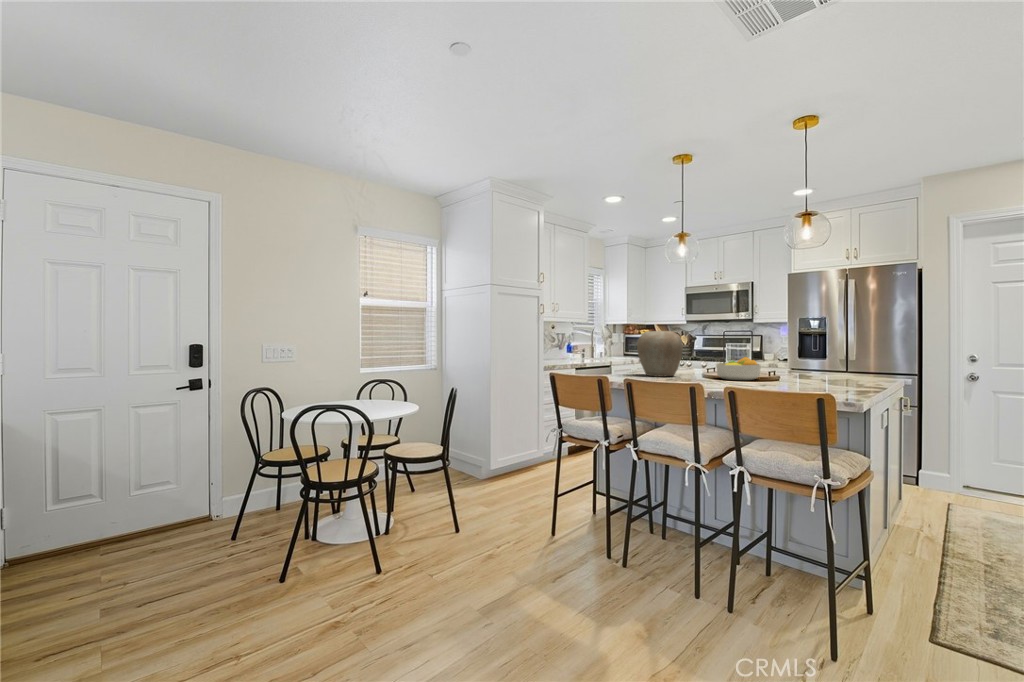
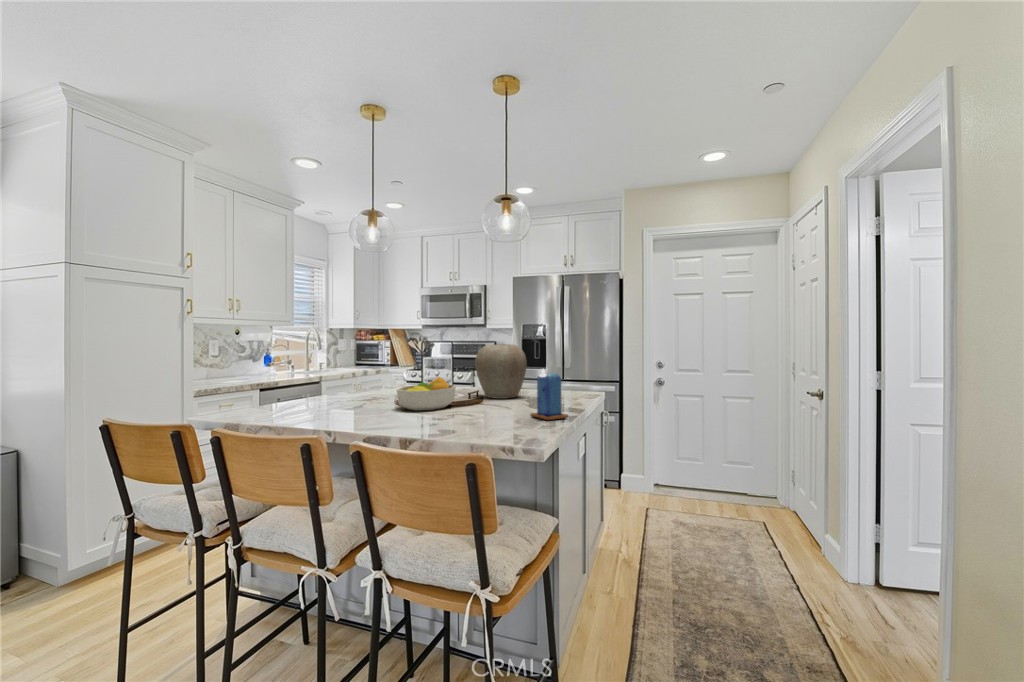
vase: present [637,331,683,377] -> present [475,344,527,399]
candle: none [839,349,877,389] -> present [530,369,568,420]

